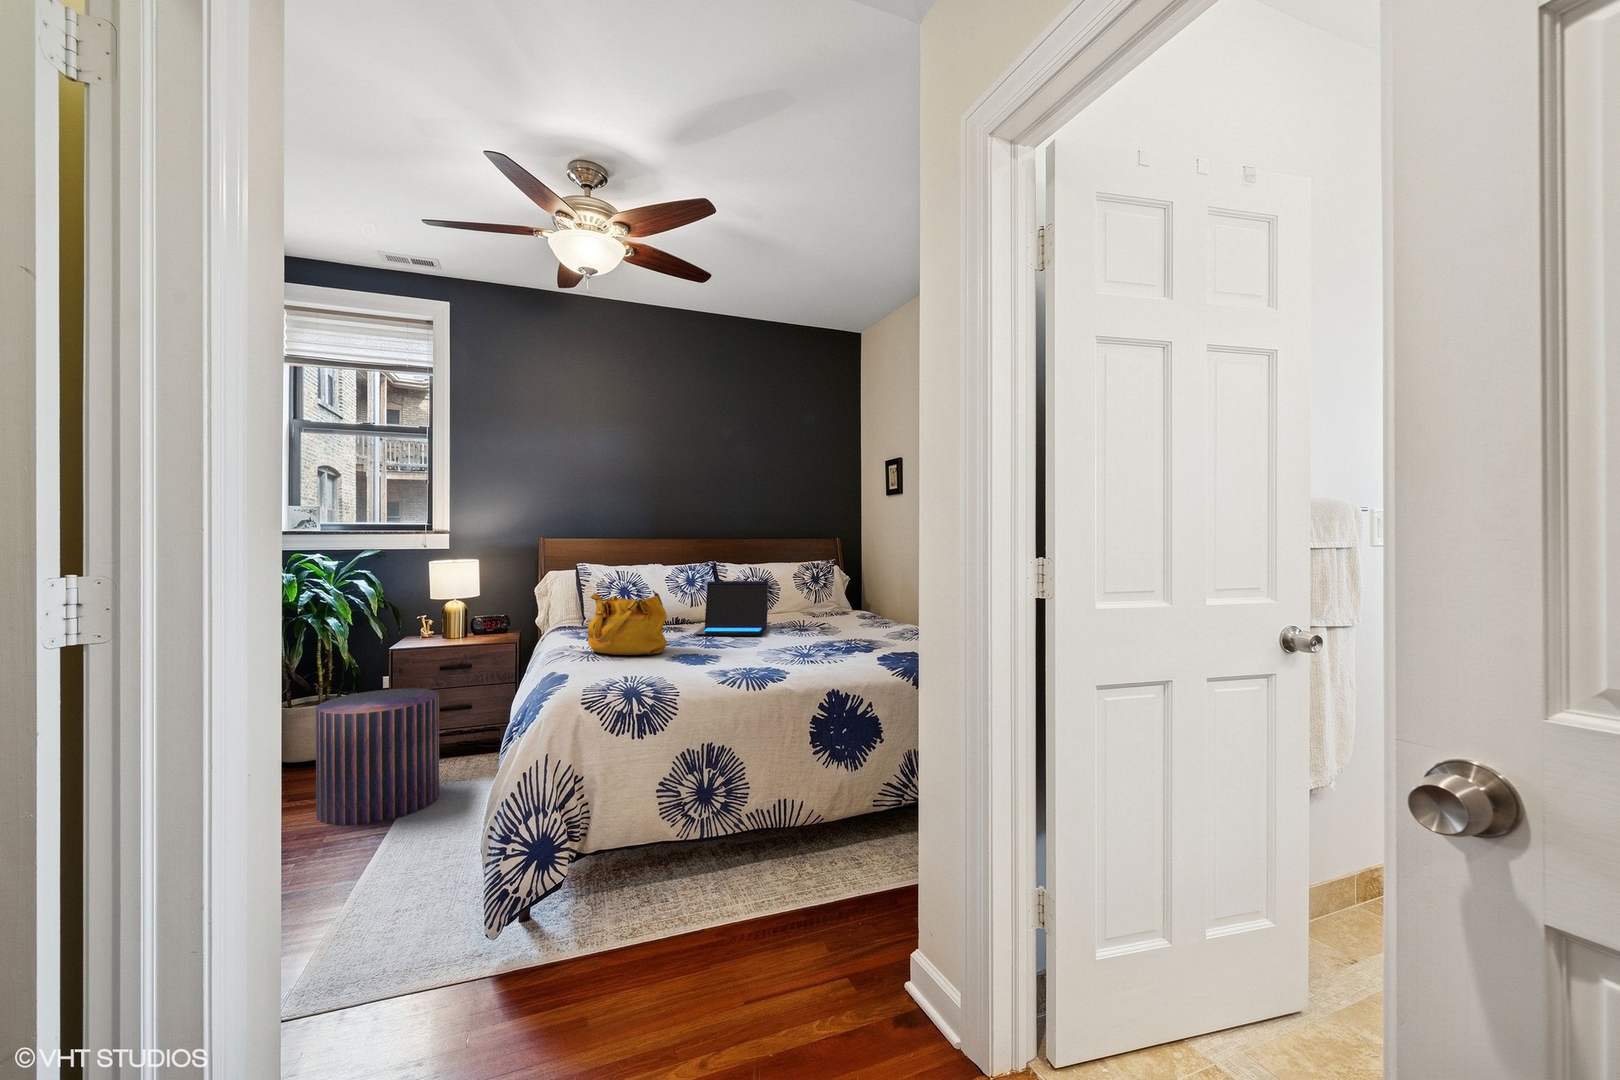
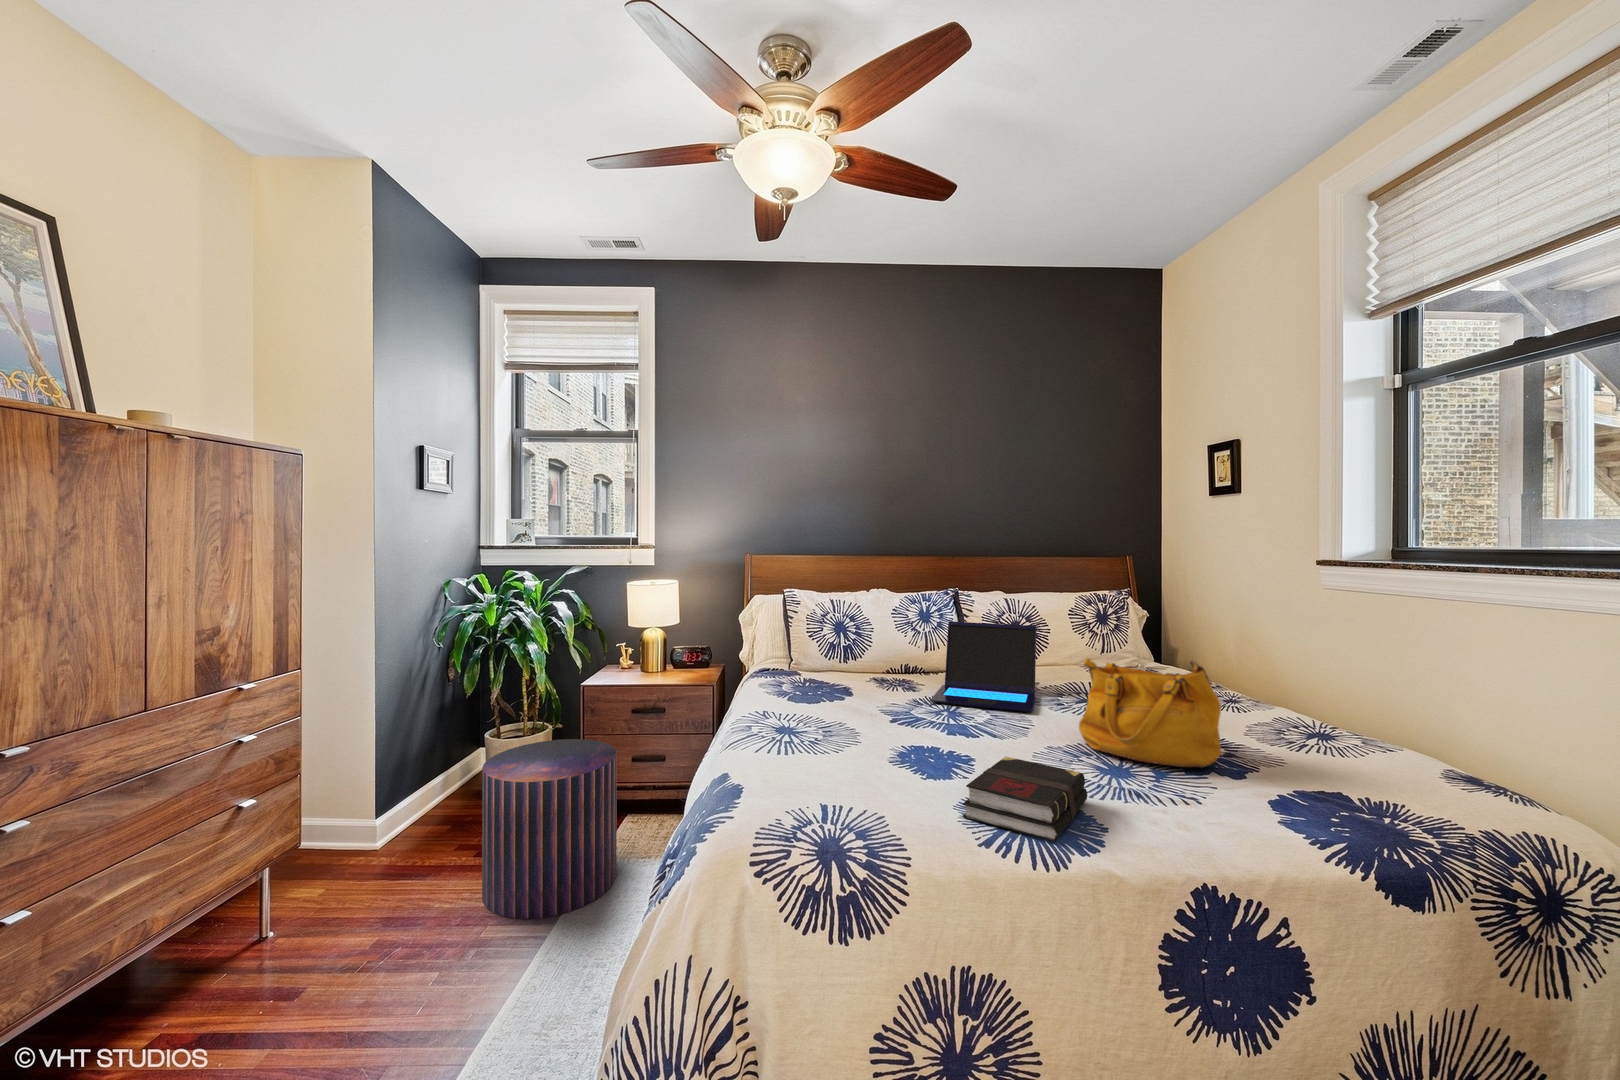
handbag: present [588,590,667,655] -> present [1079,658,1221,768]
book: none [710,647,783,678] -> present [963,757,1087,841]

